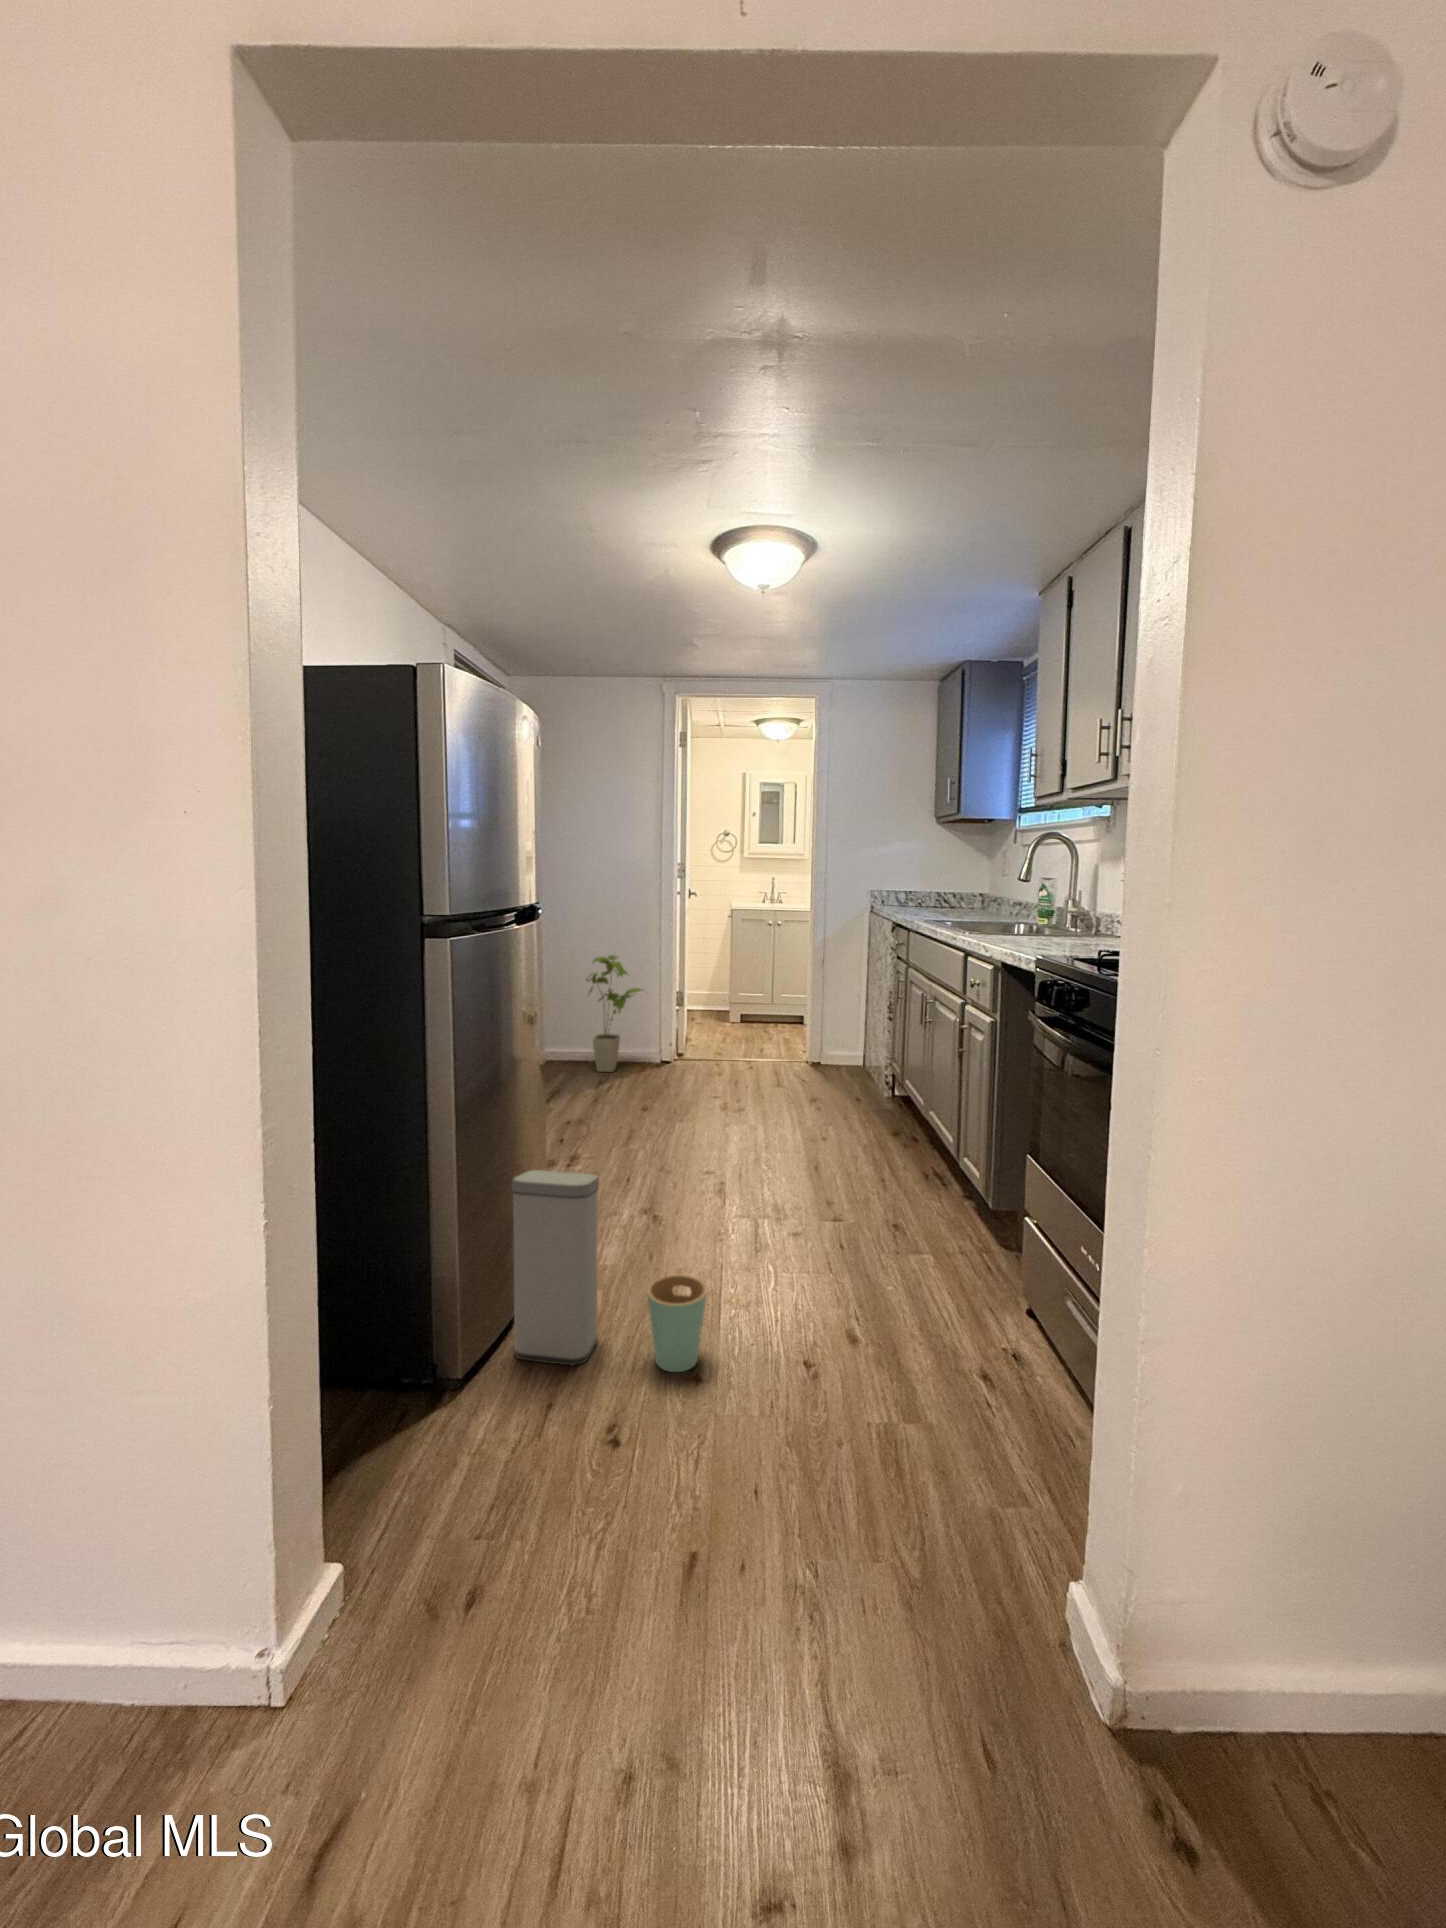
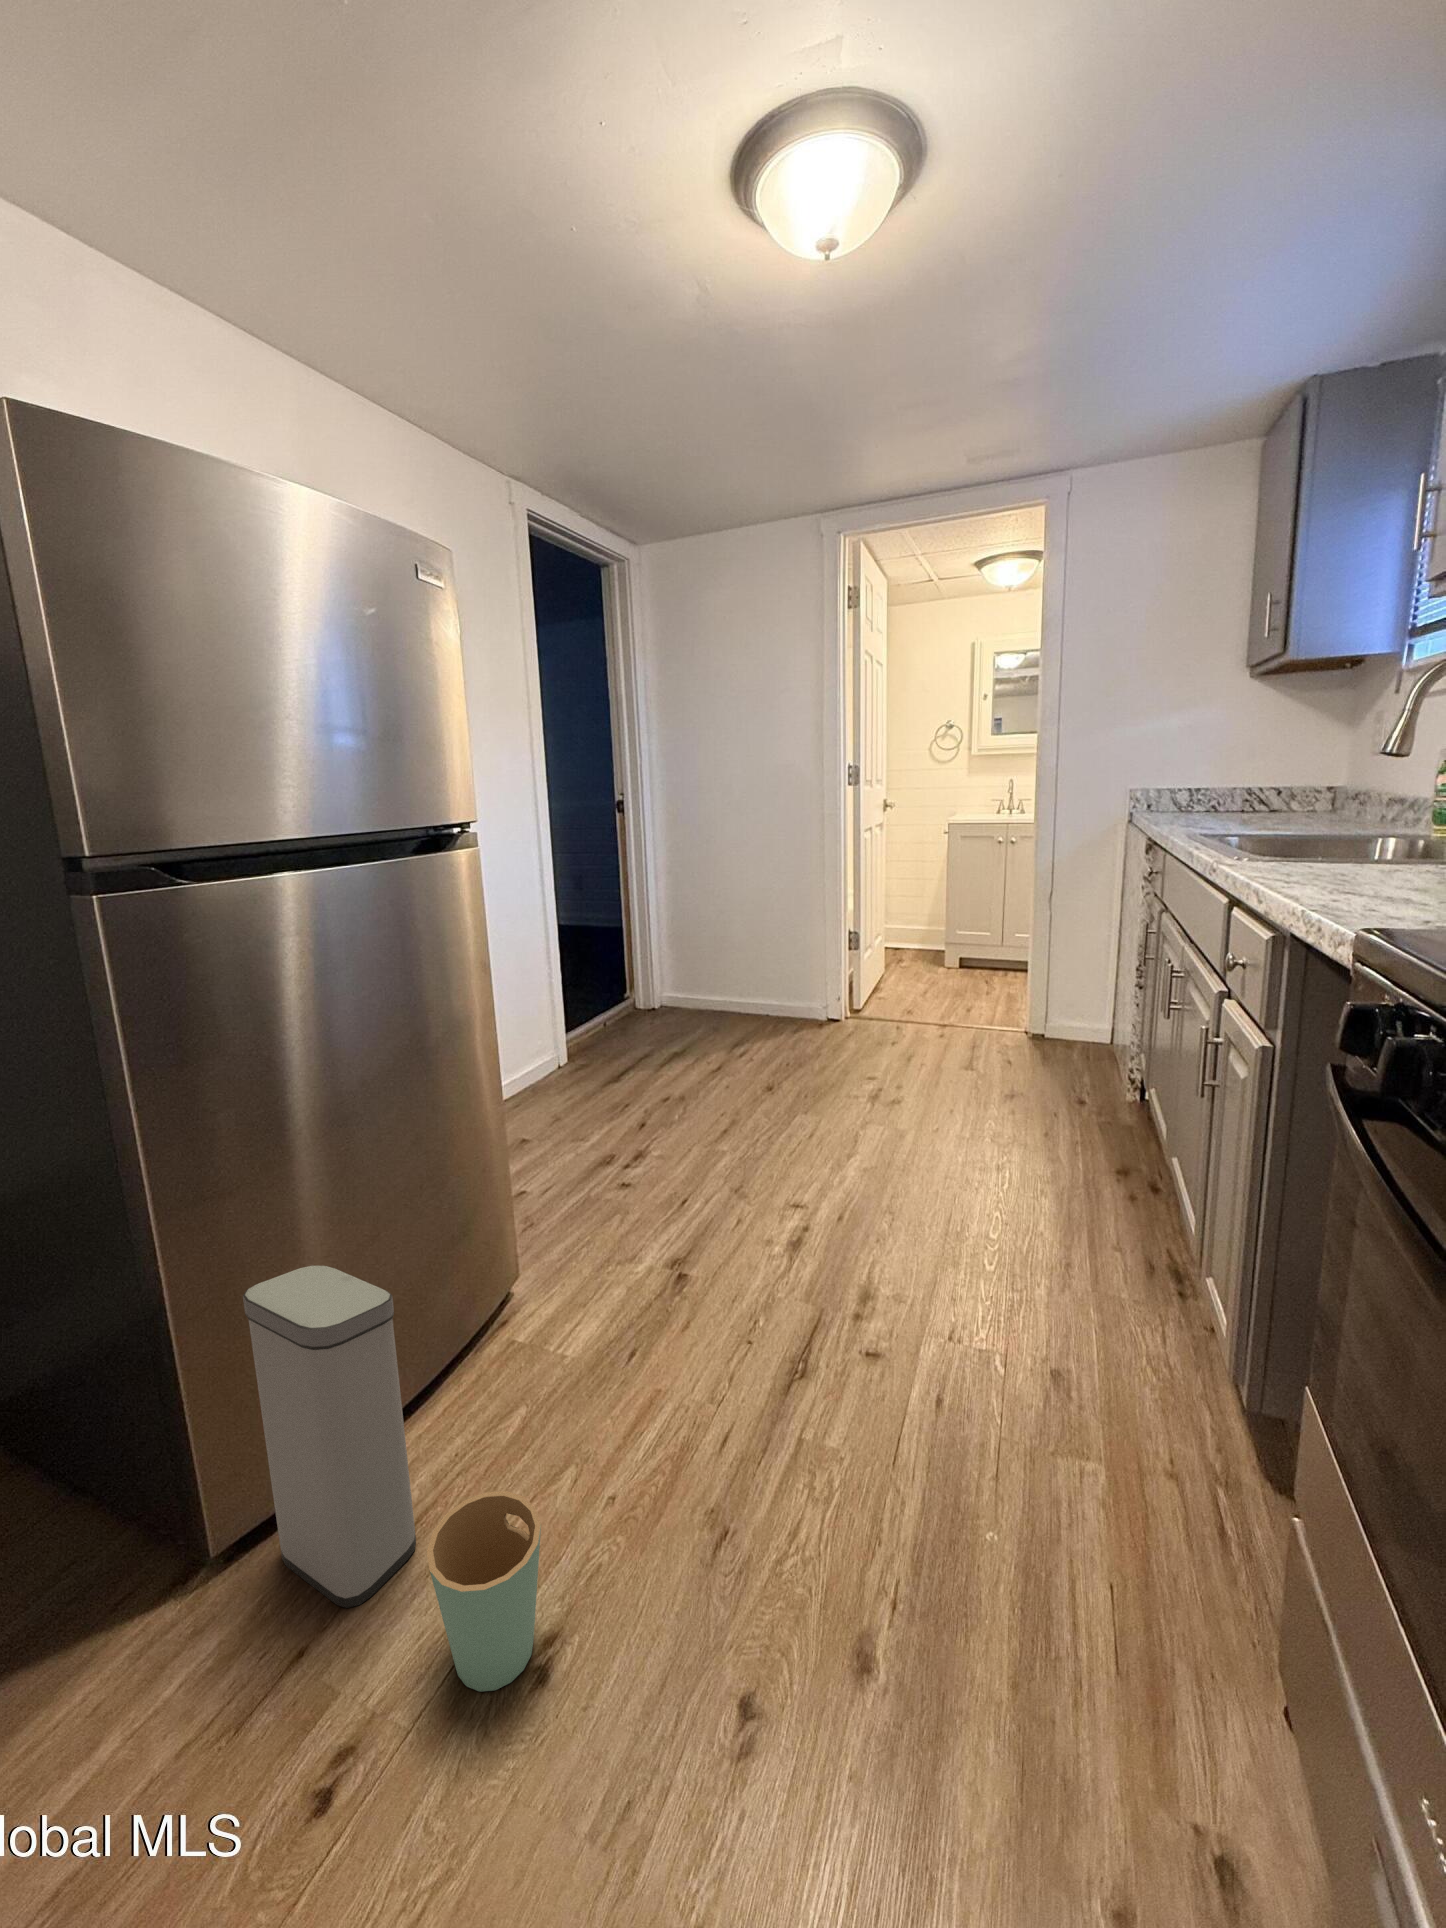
house plant: present [587,955,642,1072] -> none [726,885,806,1030]

